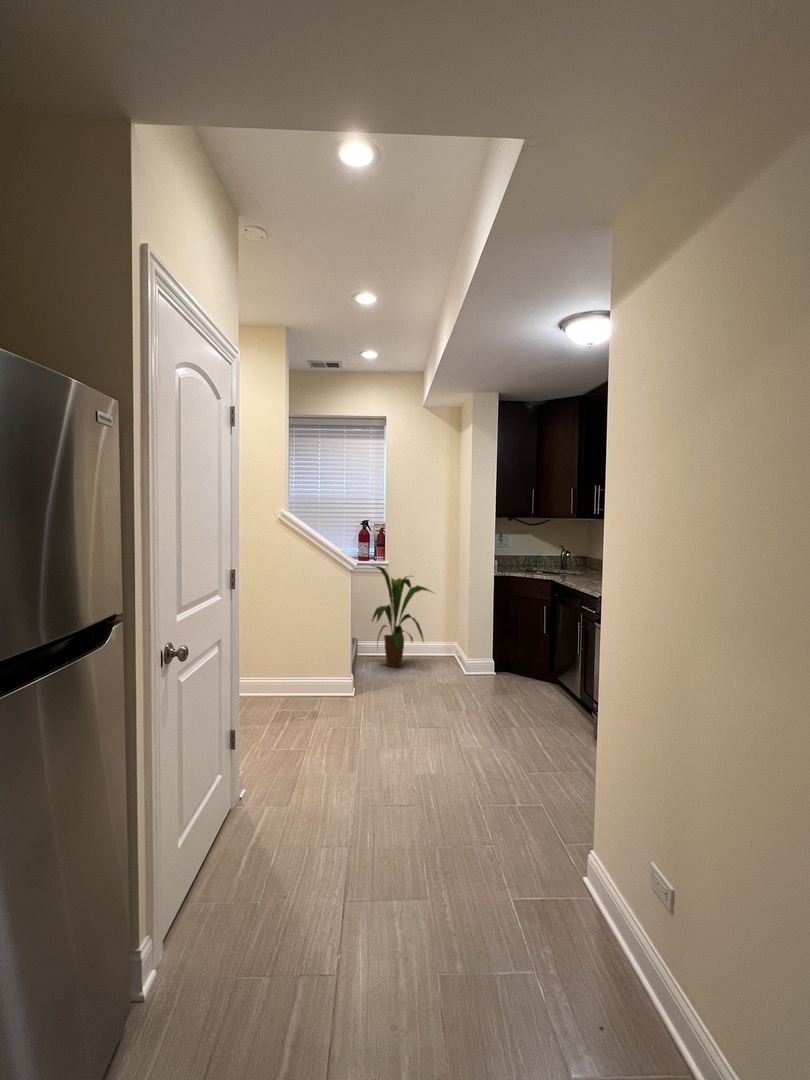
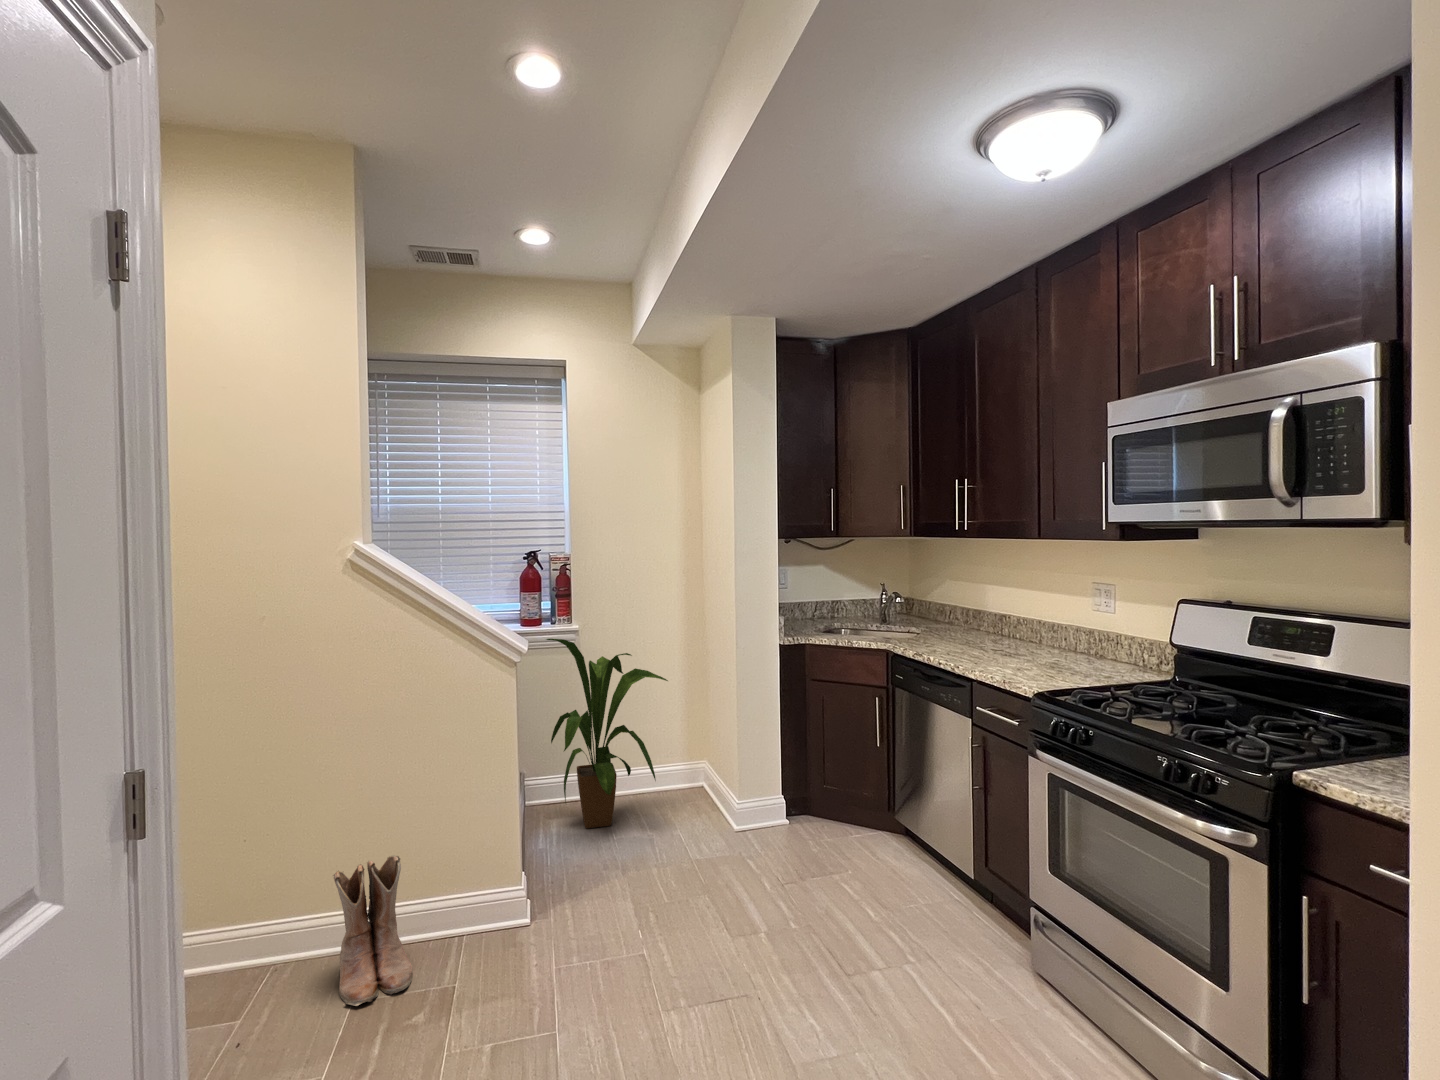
boots: none [269,654,301,712] -> present [333,856,412,1006]

